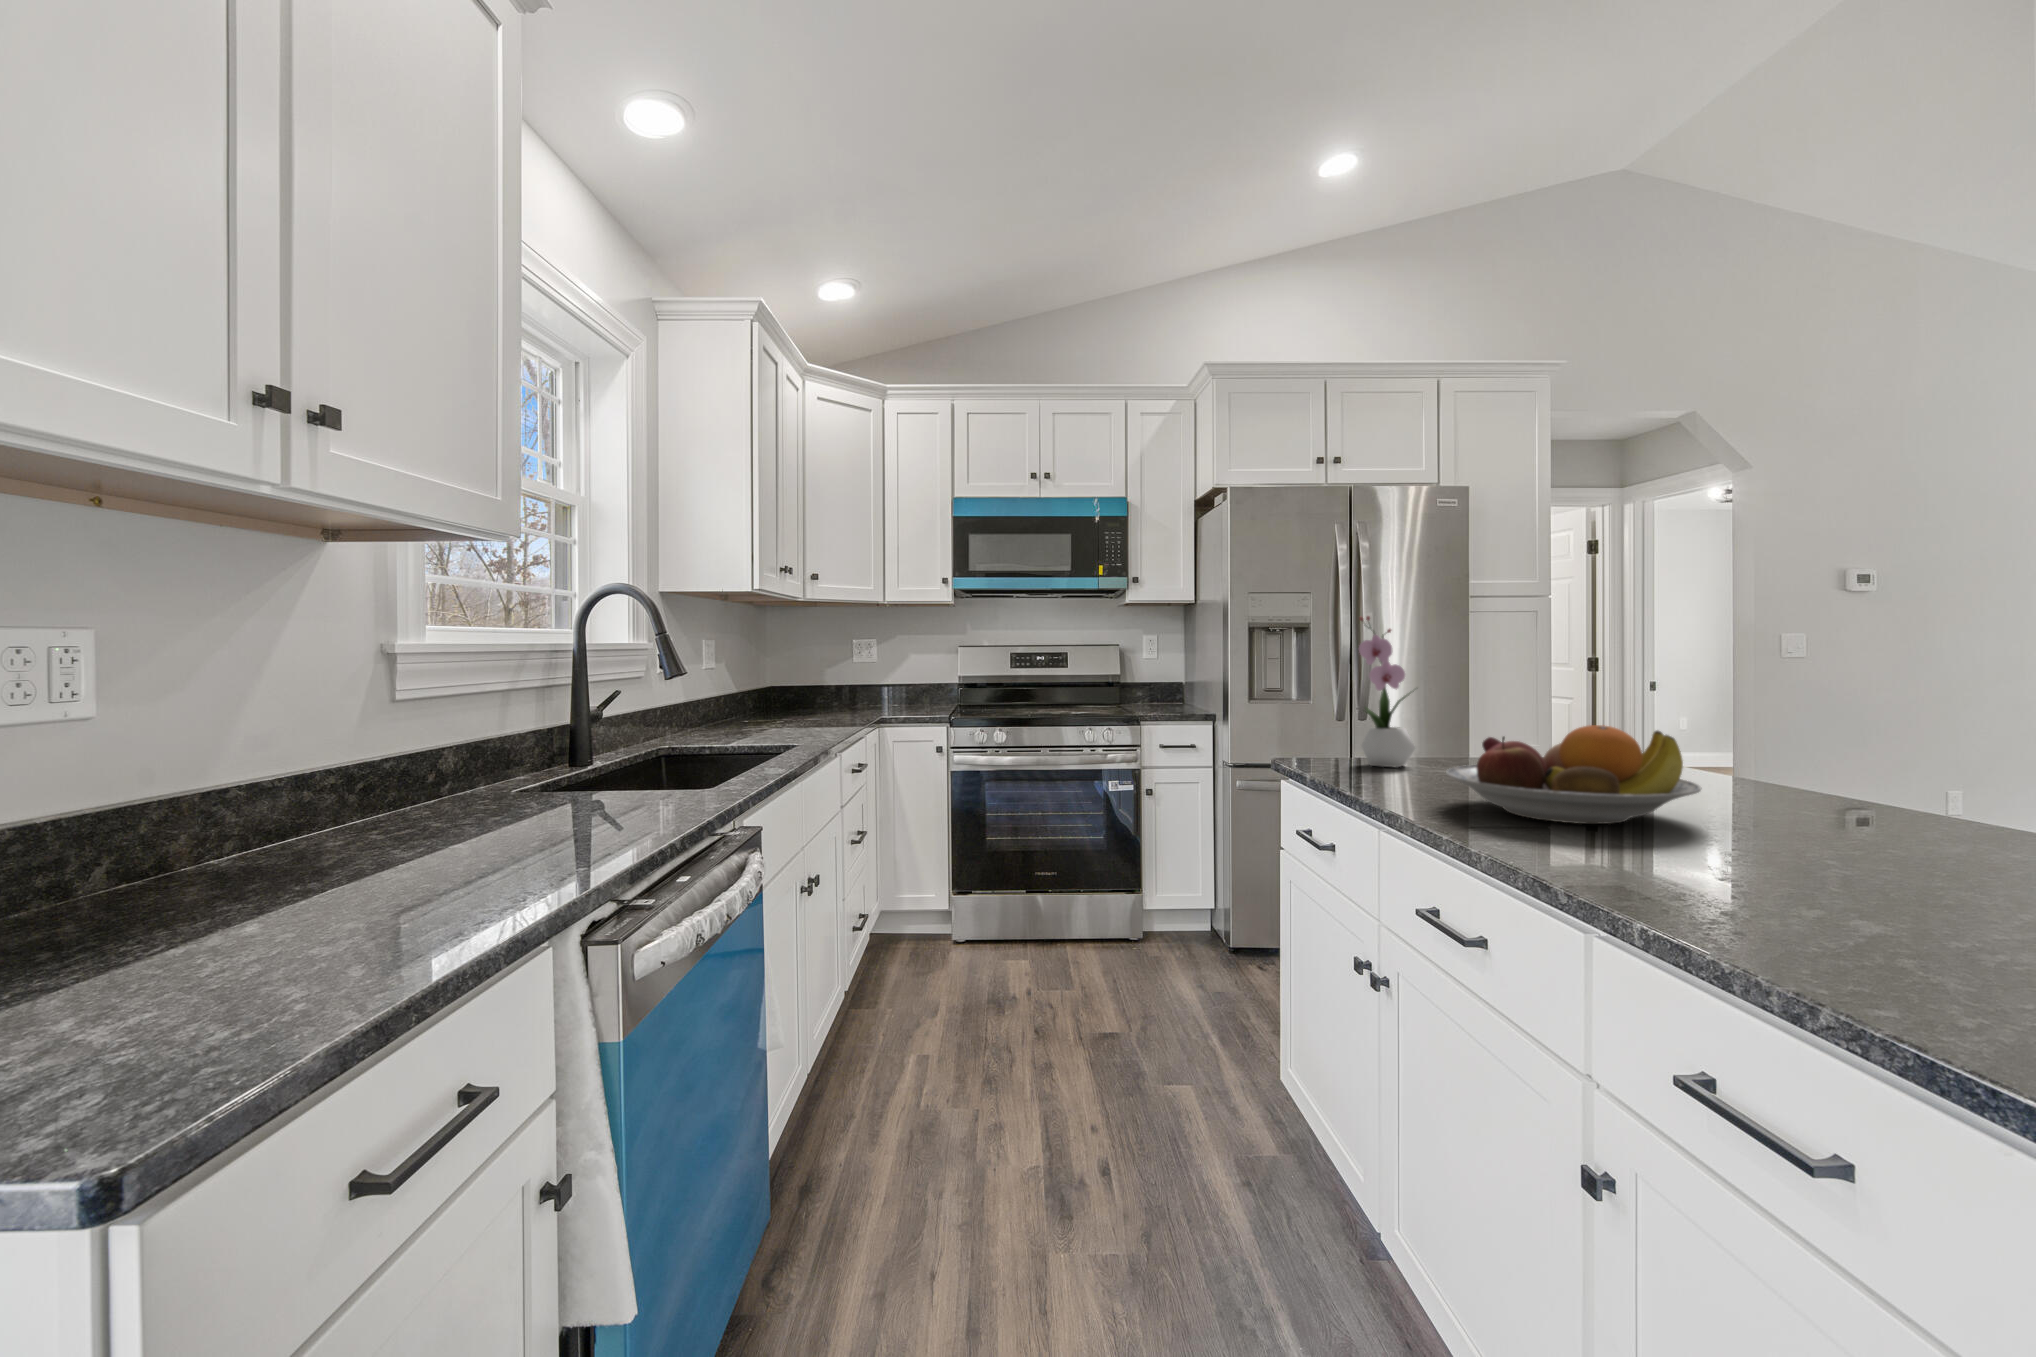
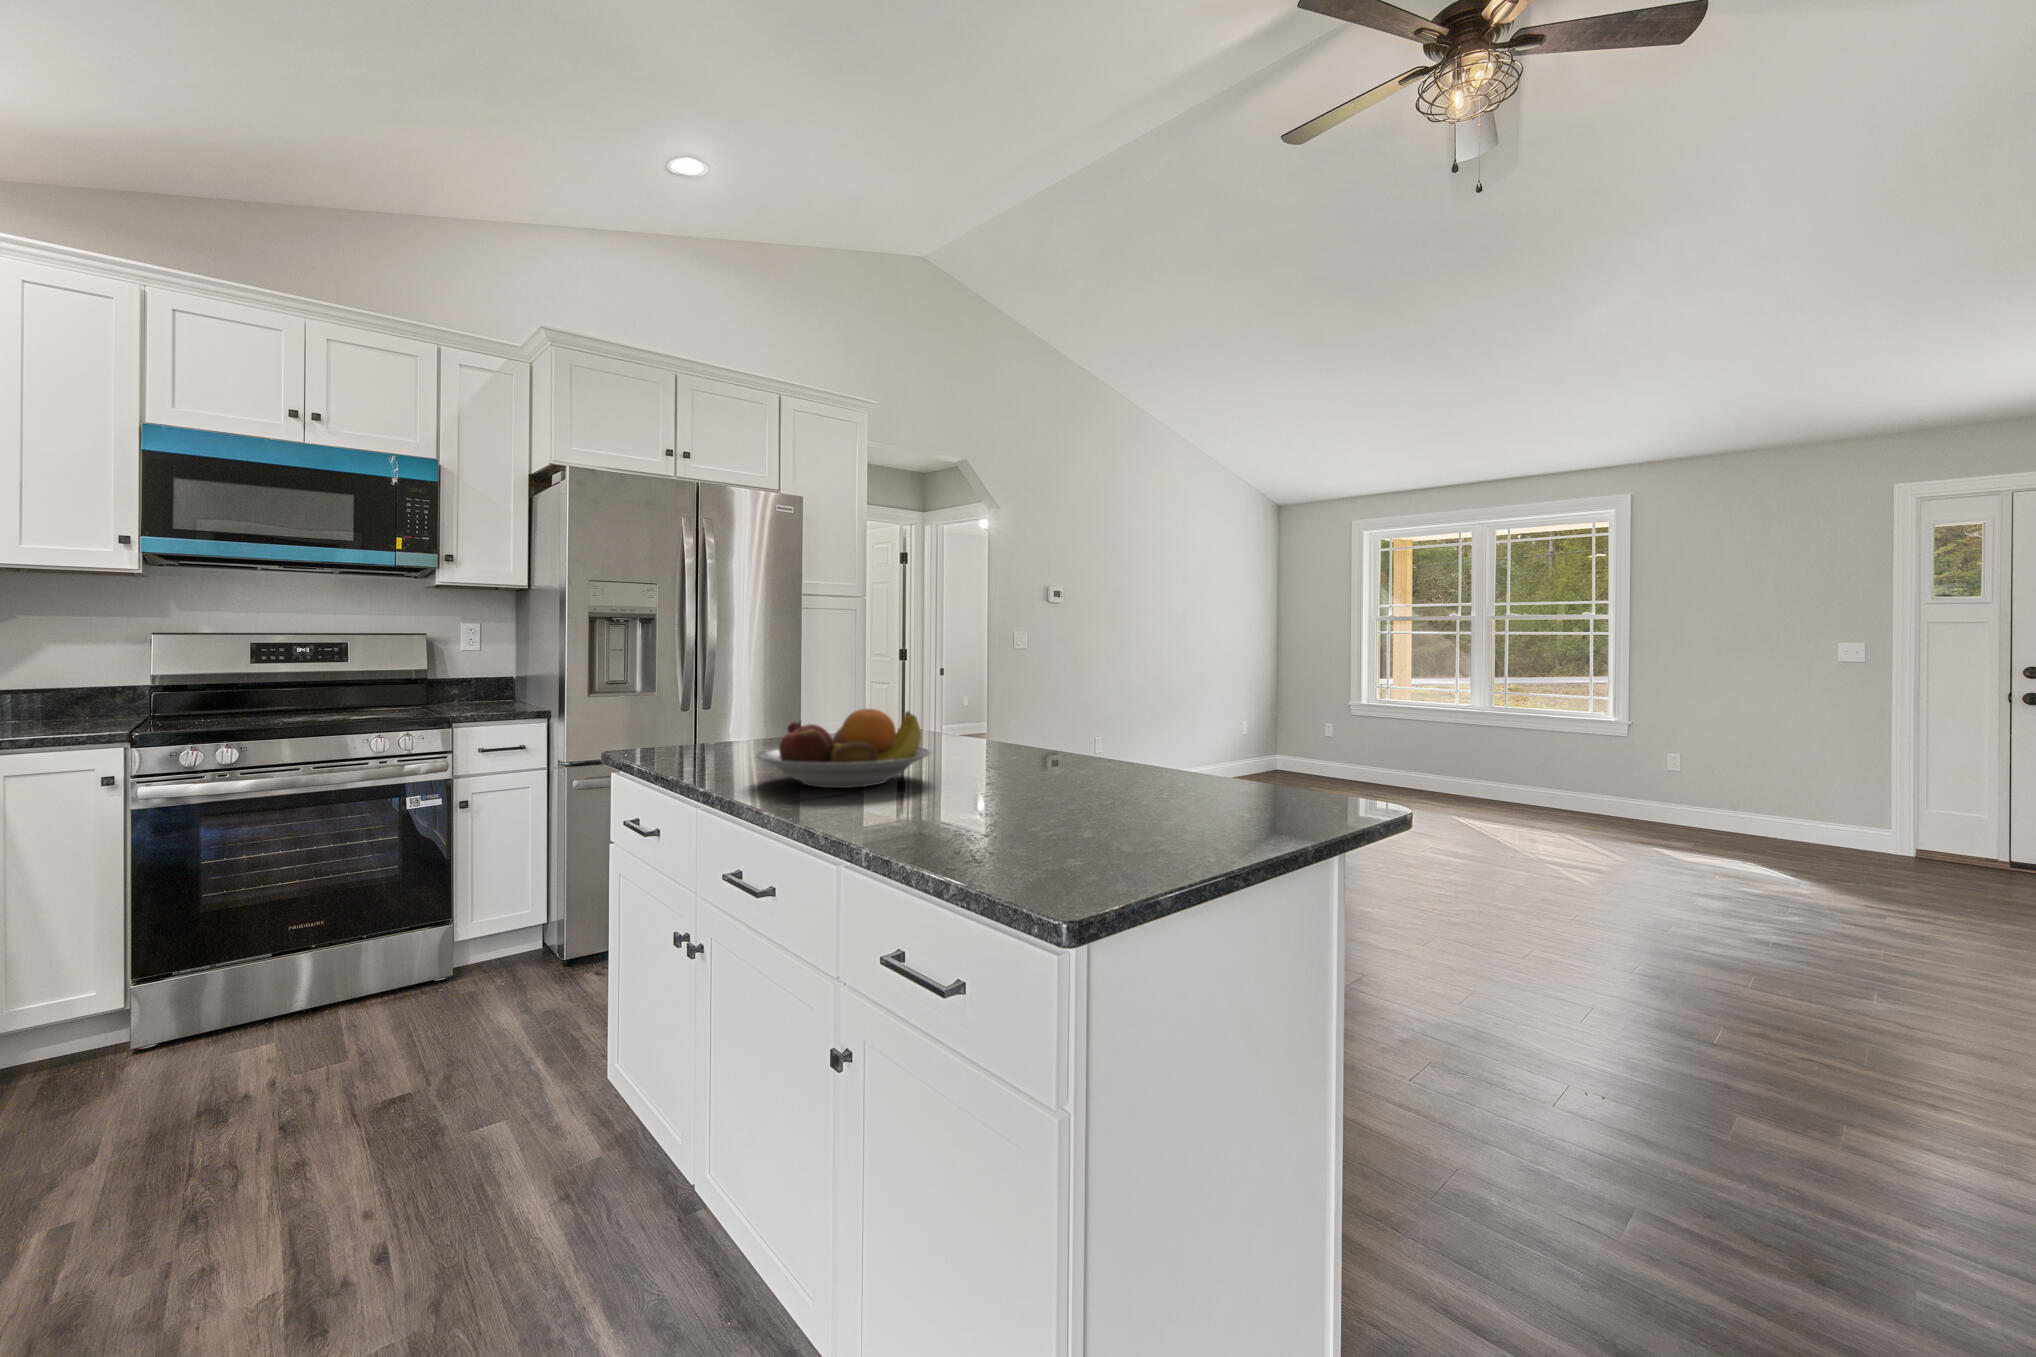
flower arrangement: present [1359,616,1415,768] -> none [690,613,745,755]

